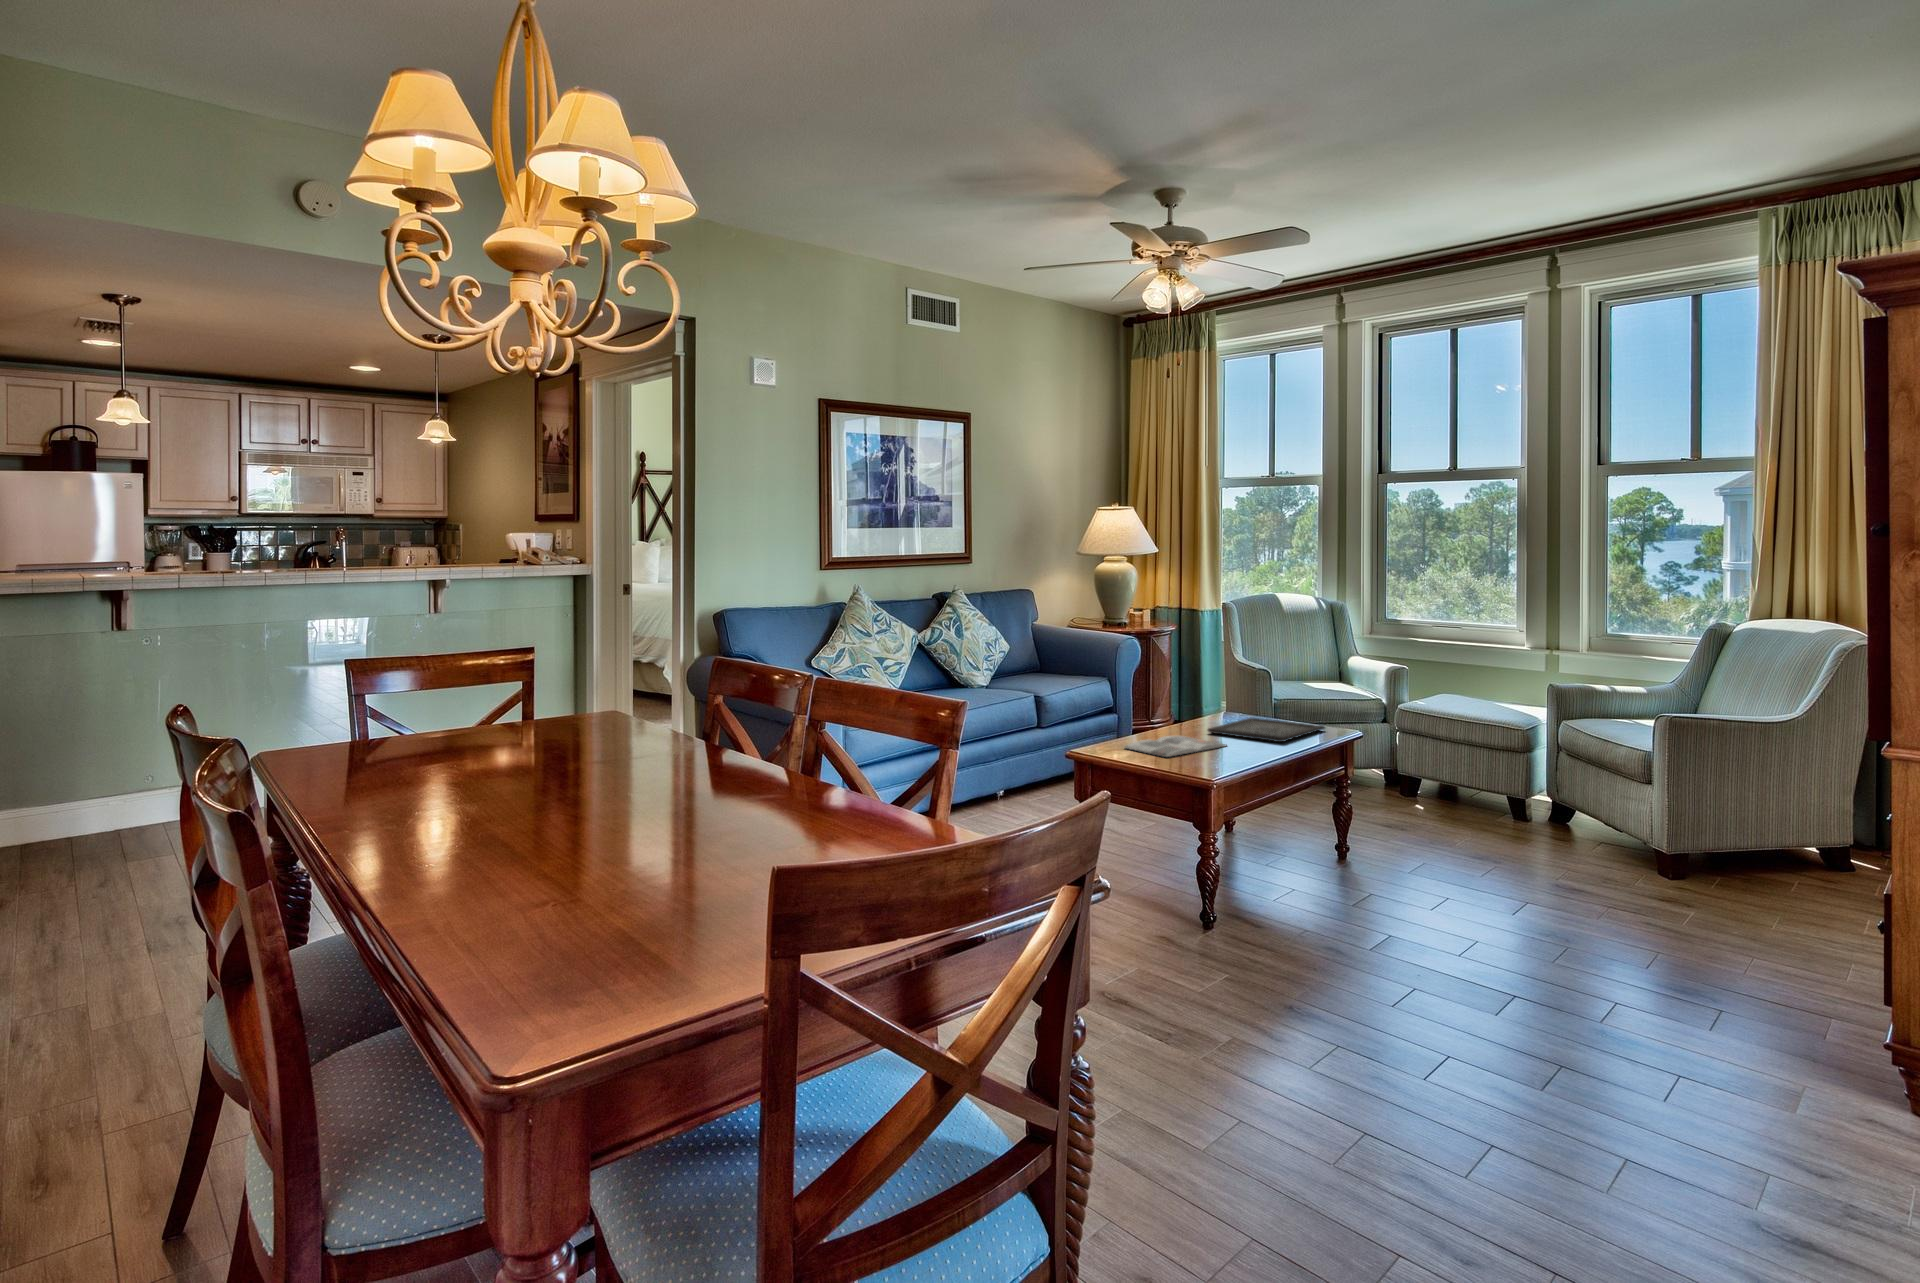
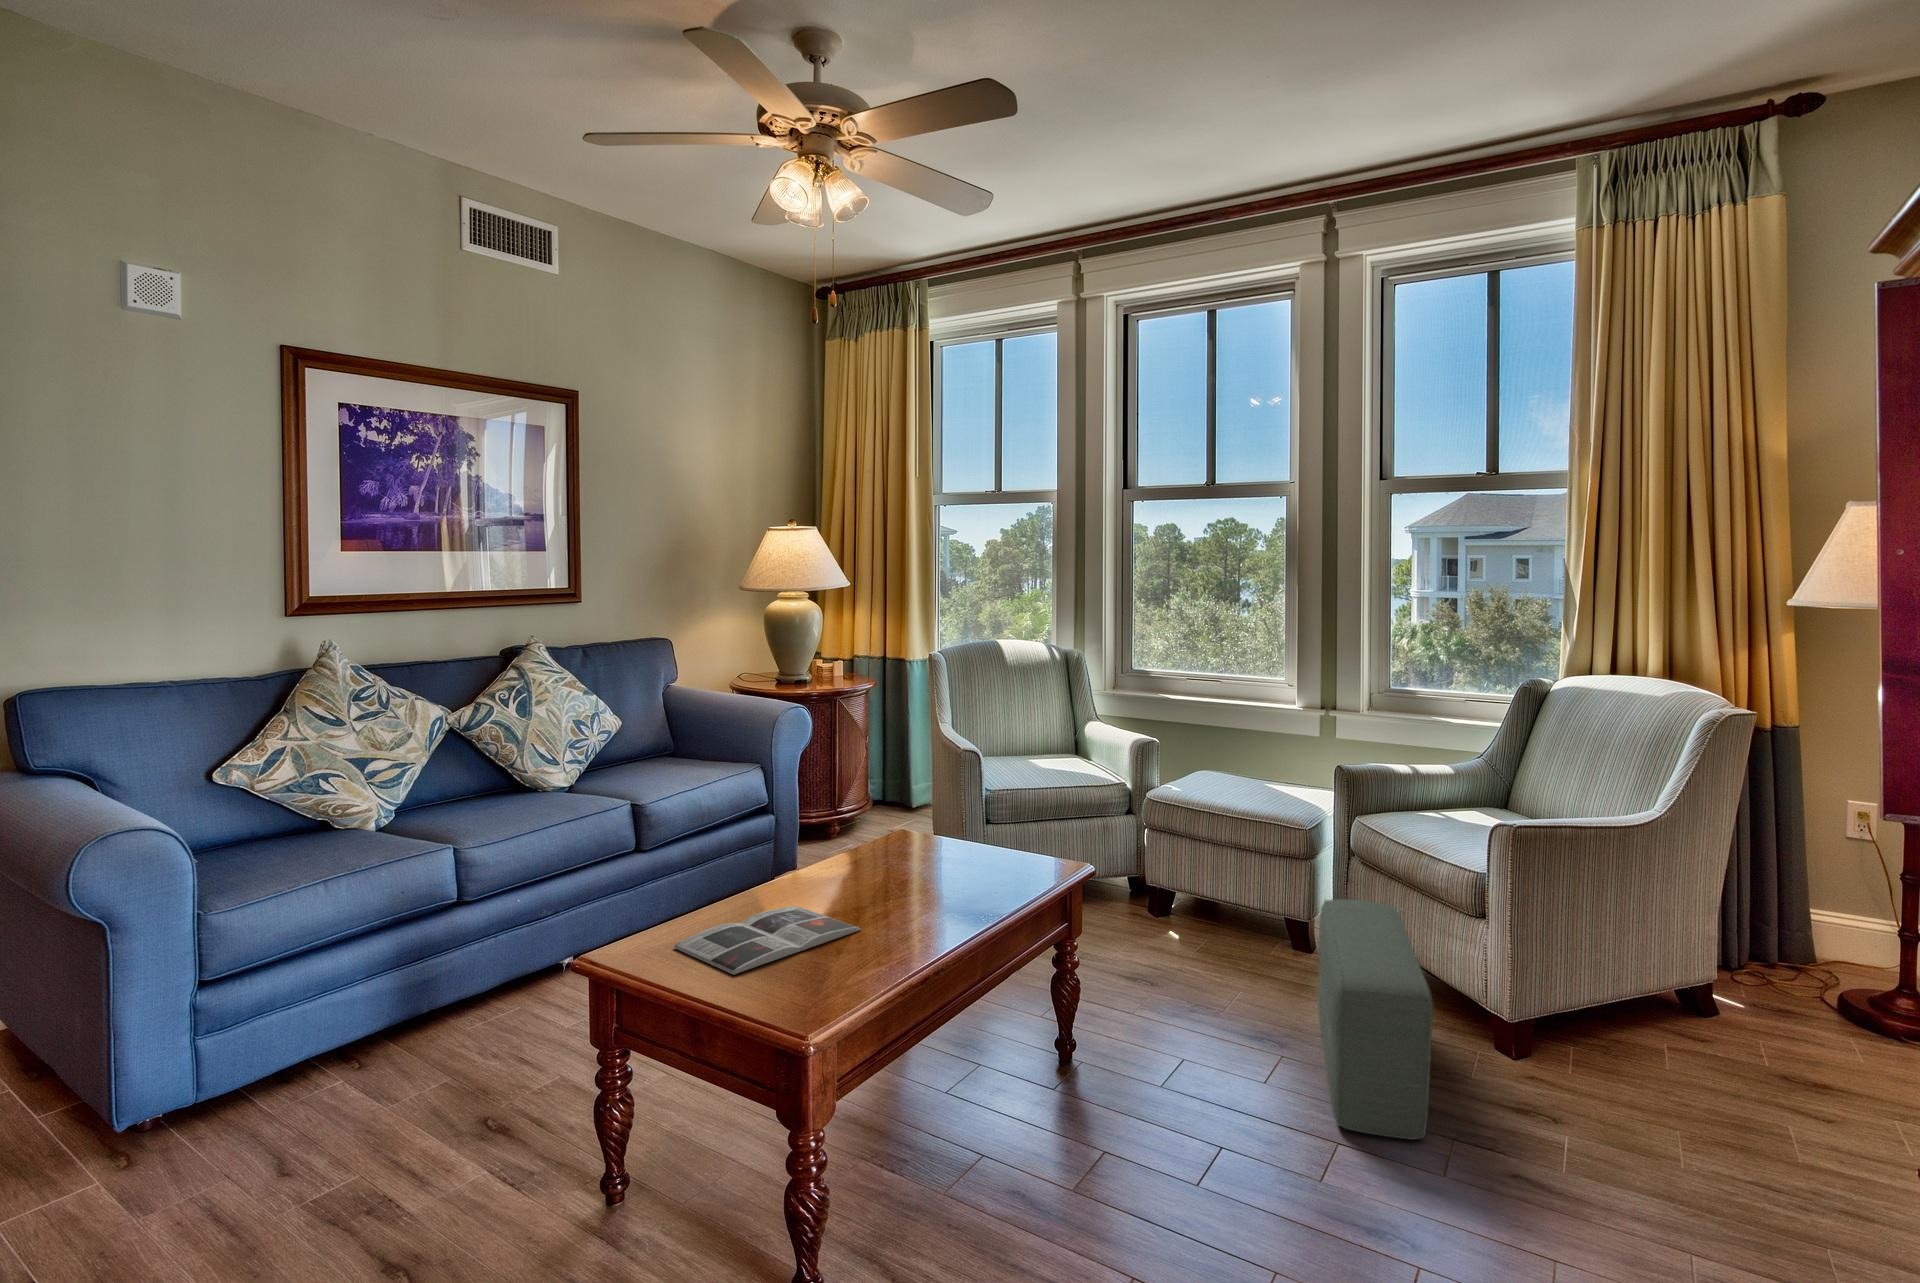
tray: present [1208,718,1325,742] -> none [843,853,1031,916]
pouf: none [1528,759,1601,889] -> present [1318,899,1433,1139]

